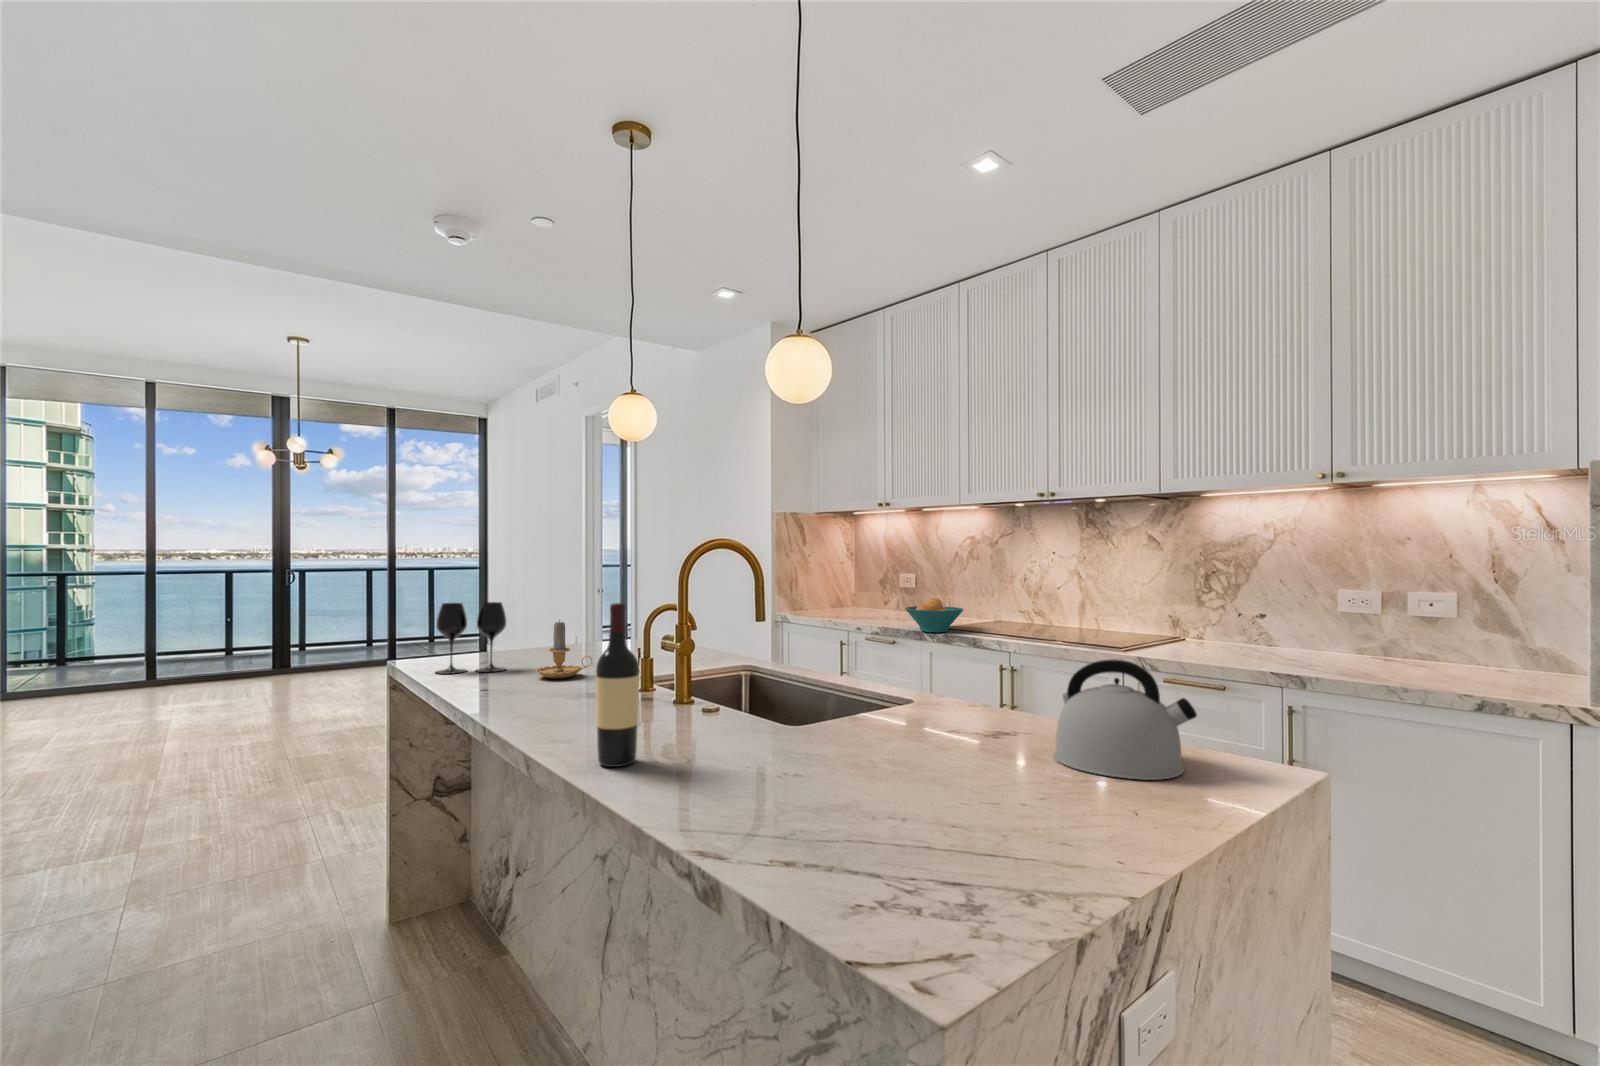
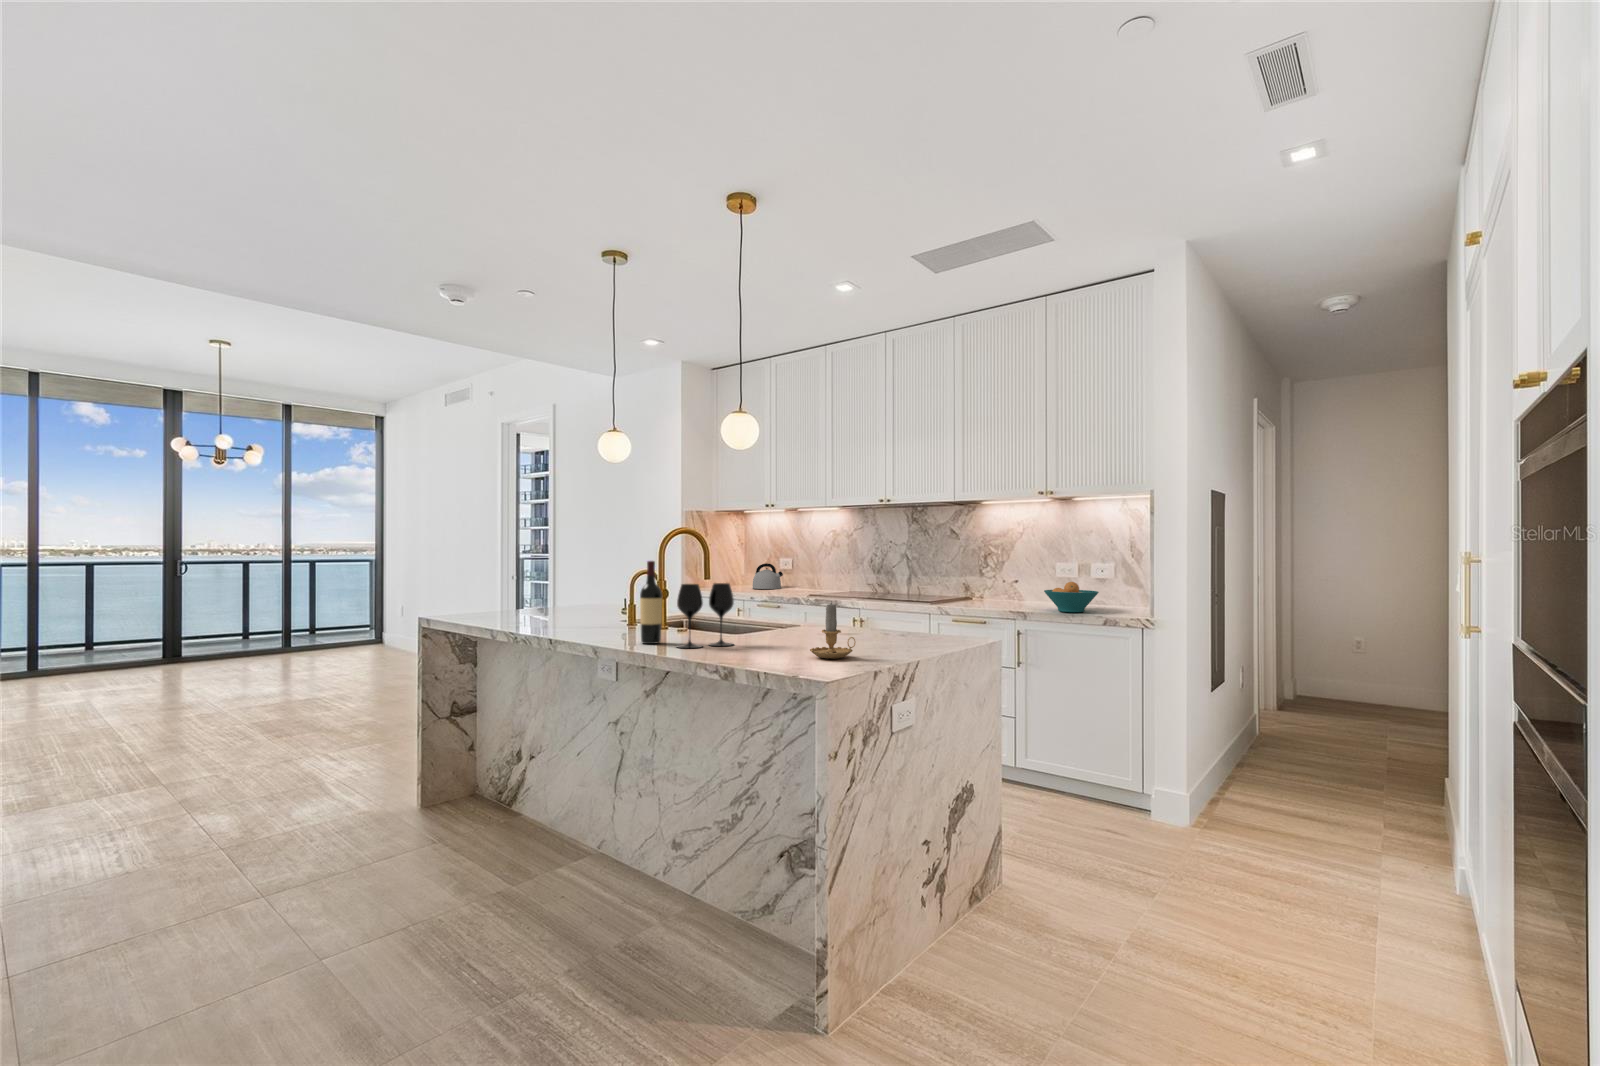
fruit bowl: present [905,598,963,632] -> present [1044,582,1099,612]
wine glass: present [436,602,506,674] -> present [677,583,734,648]
candle: present [536,621,592,678] -> present [810,604,855,659]
kettle: present [1054,659,1197,780] -> present [752,563,783,589]

